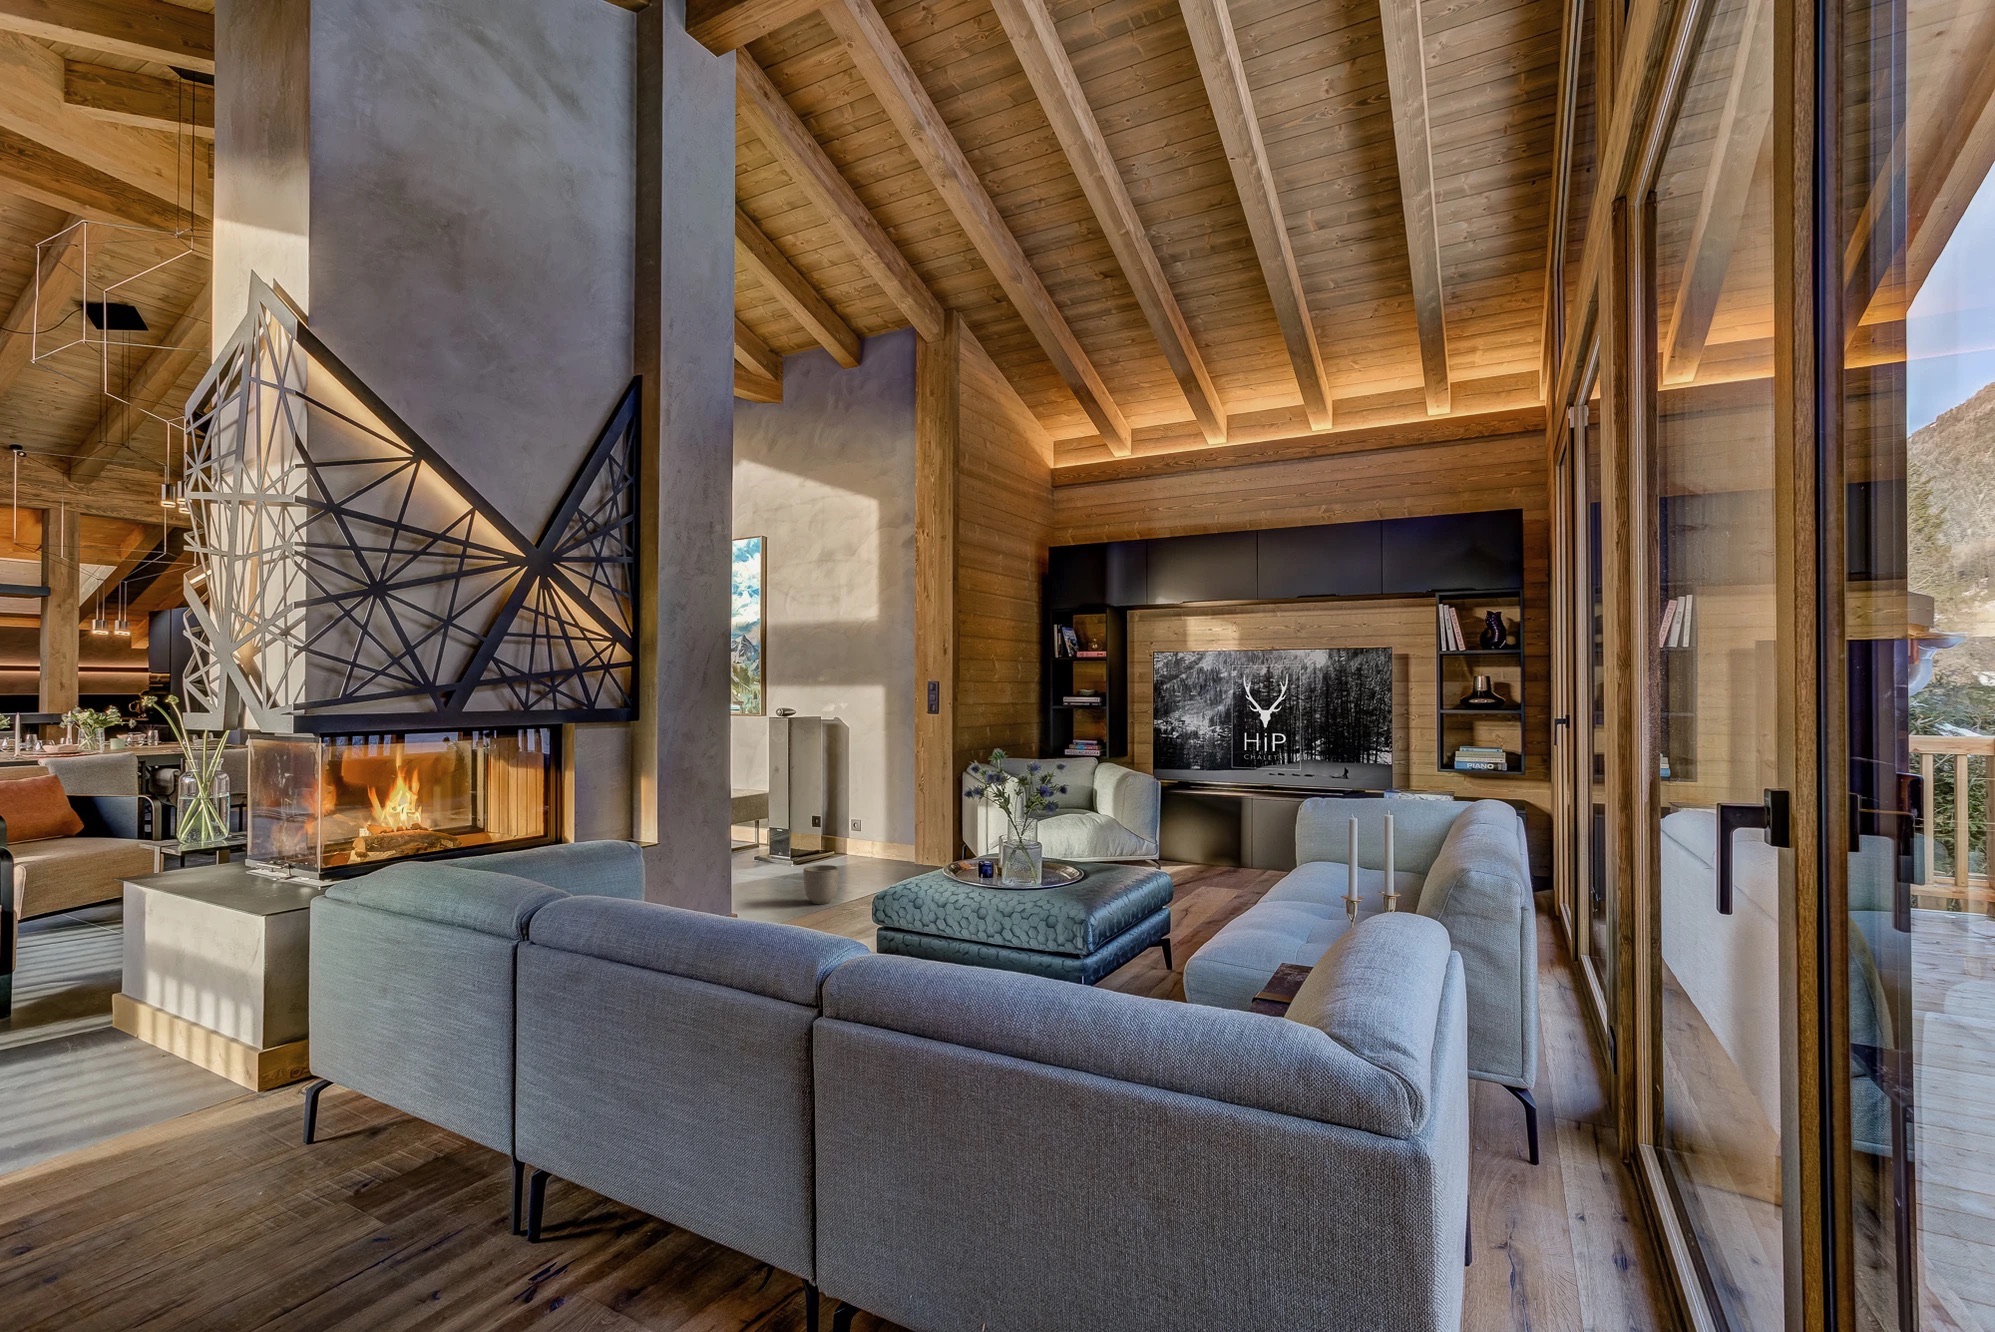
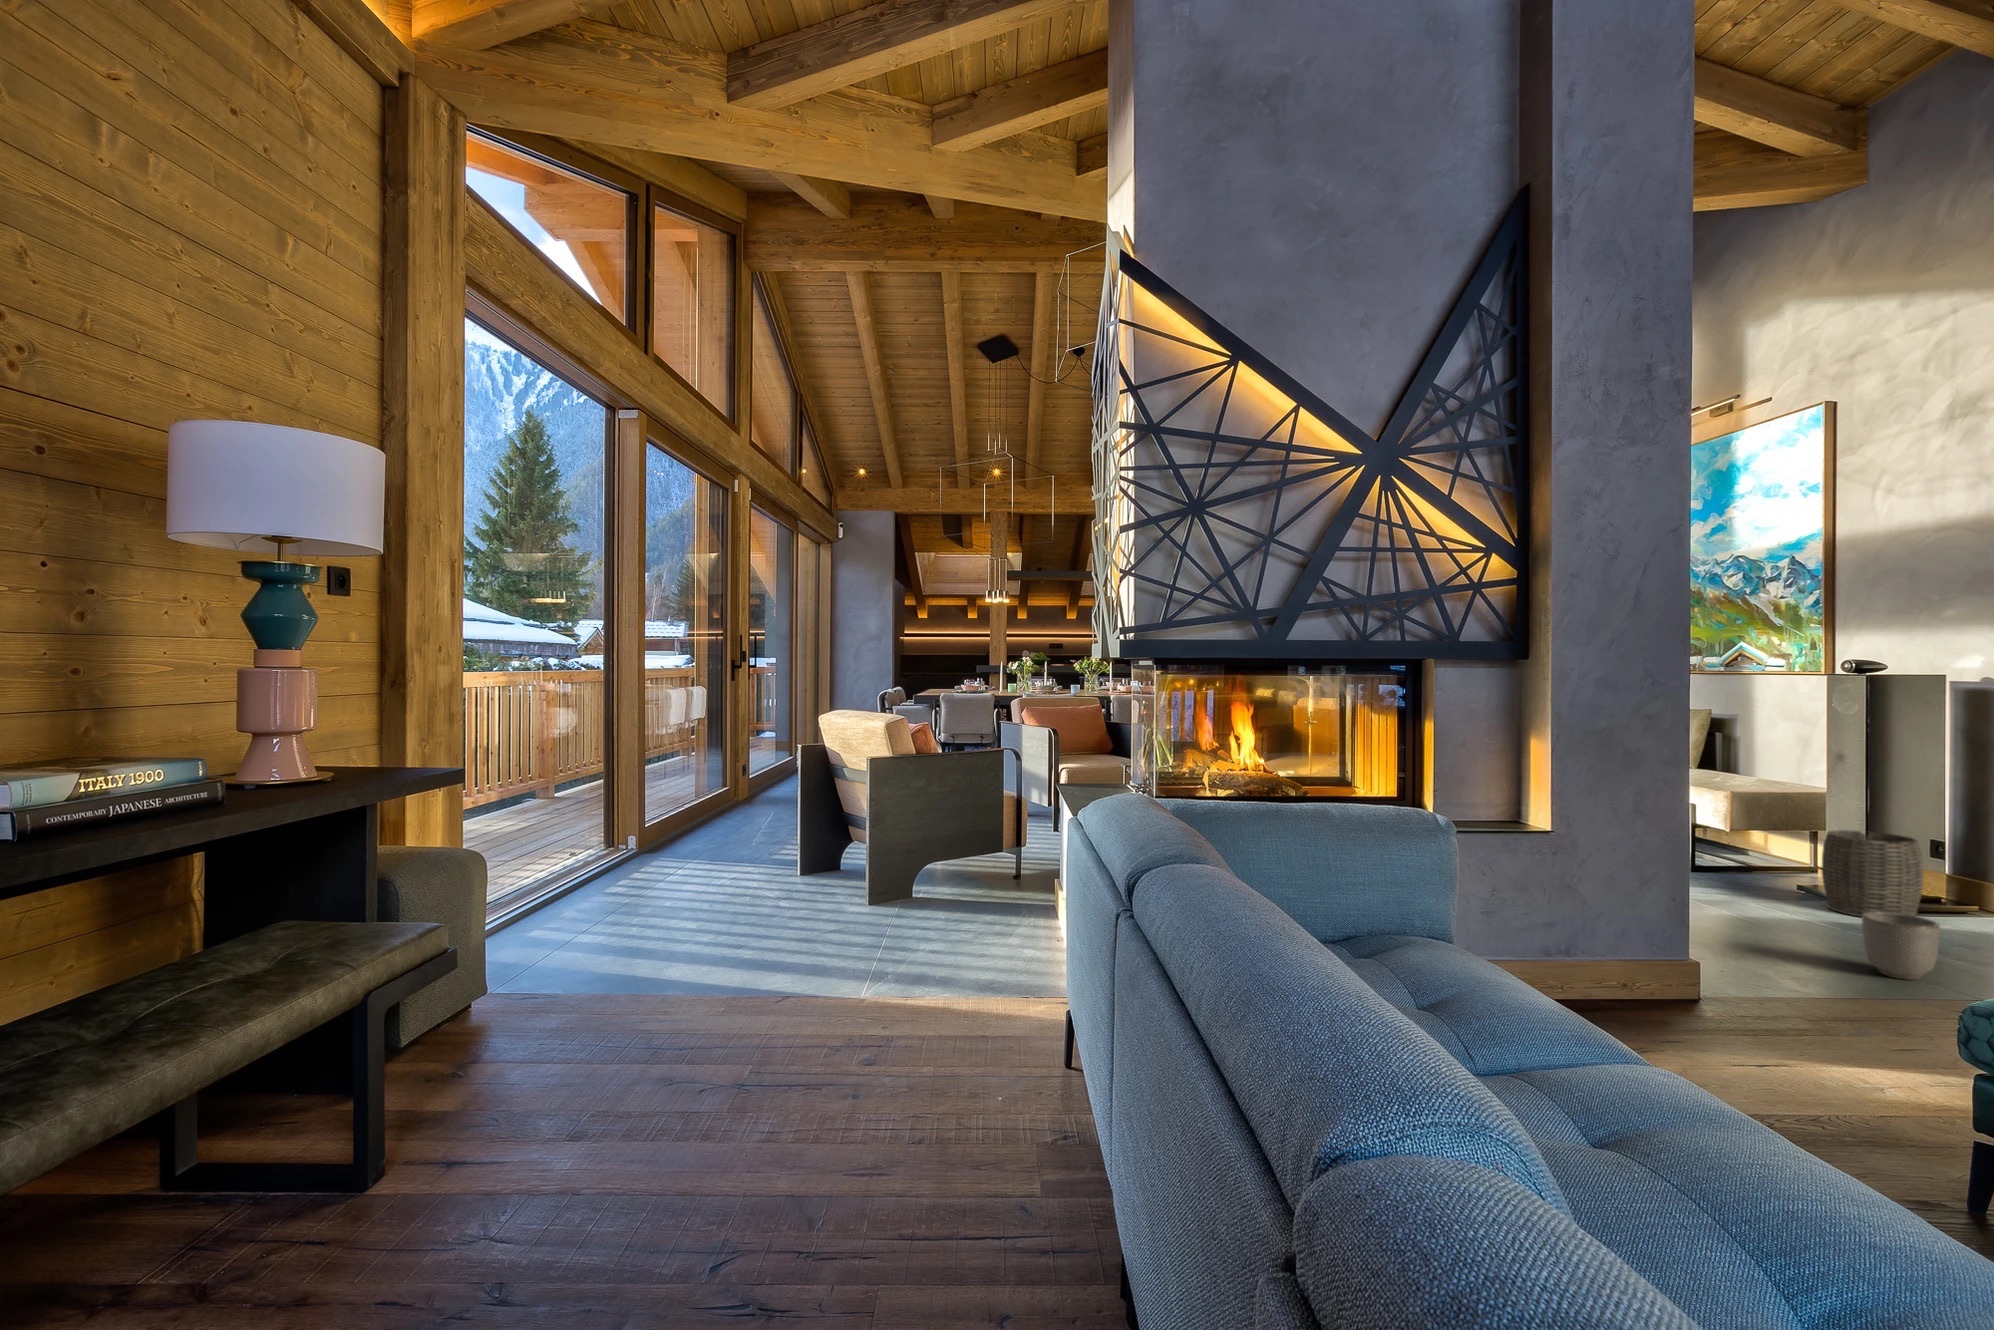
woven basket: none [771,818,820,873] -> present [1822,830,1923,917]

